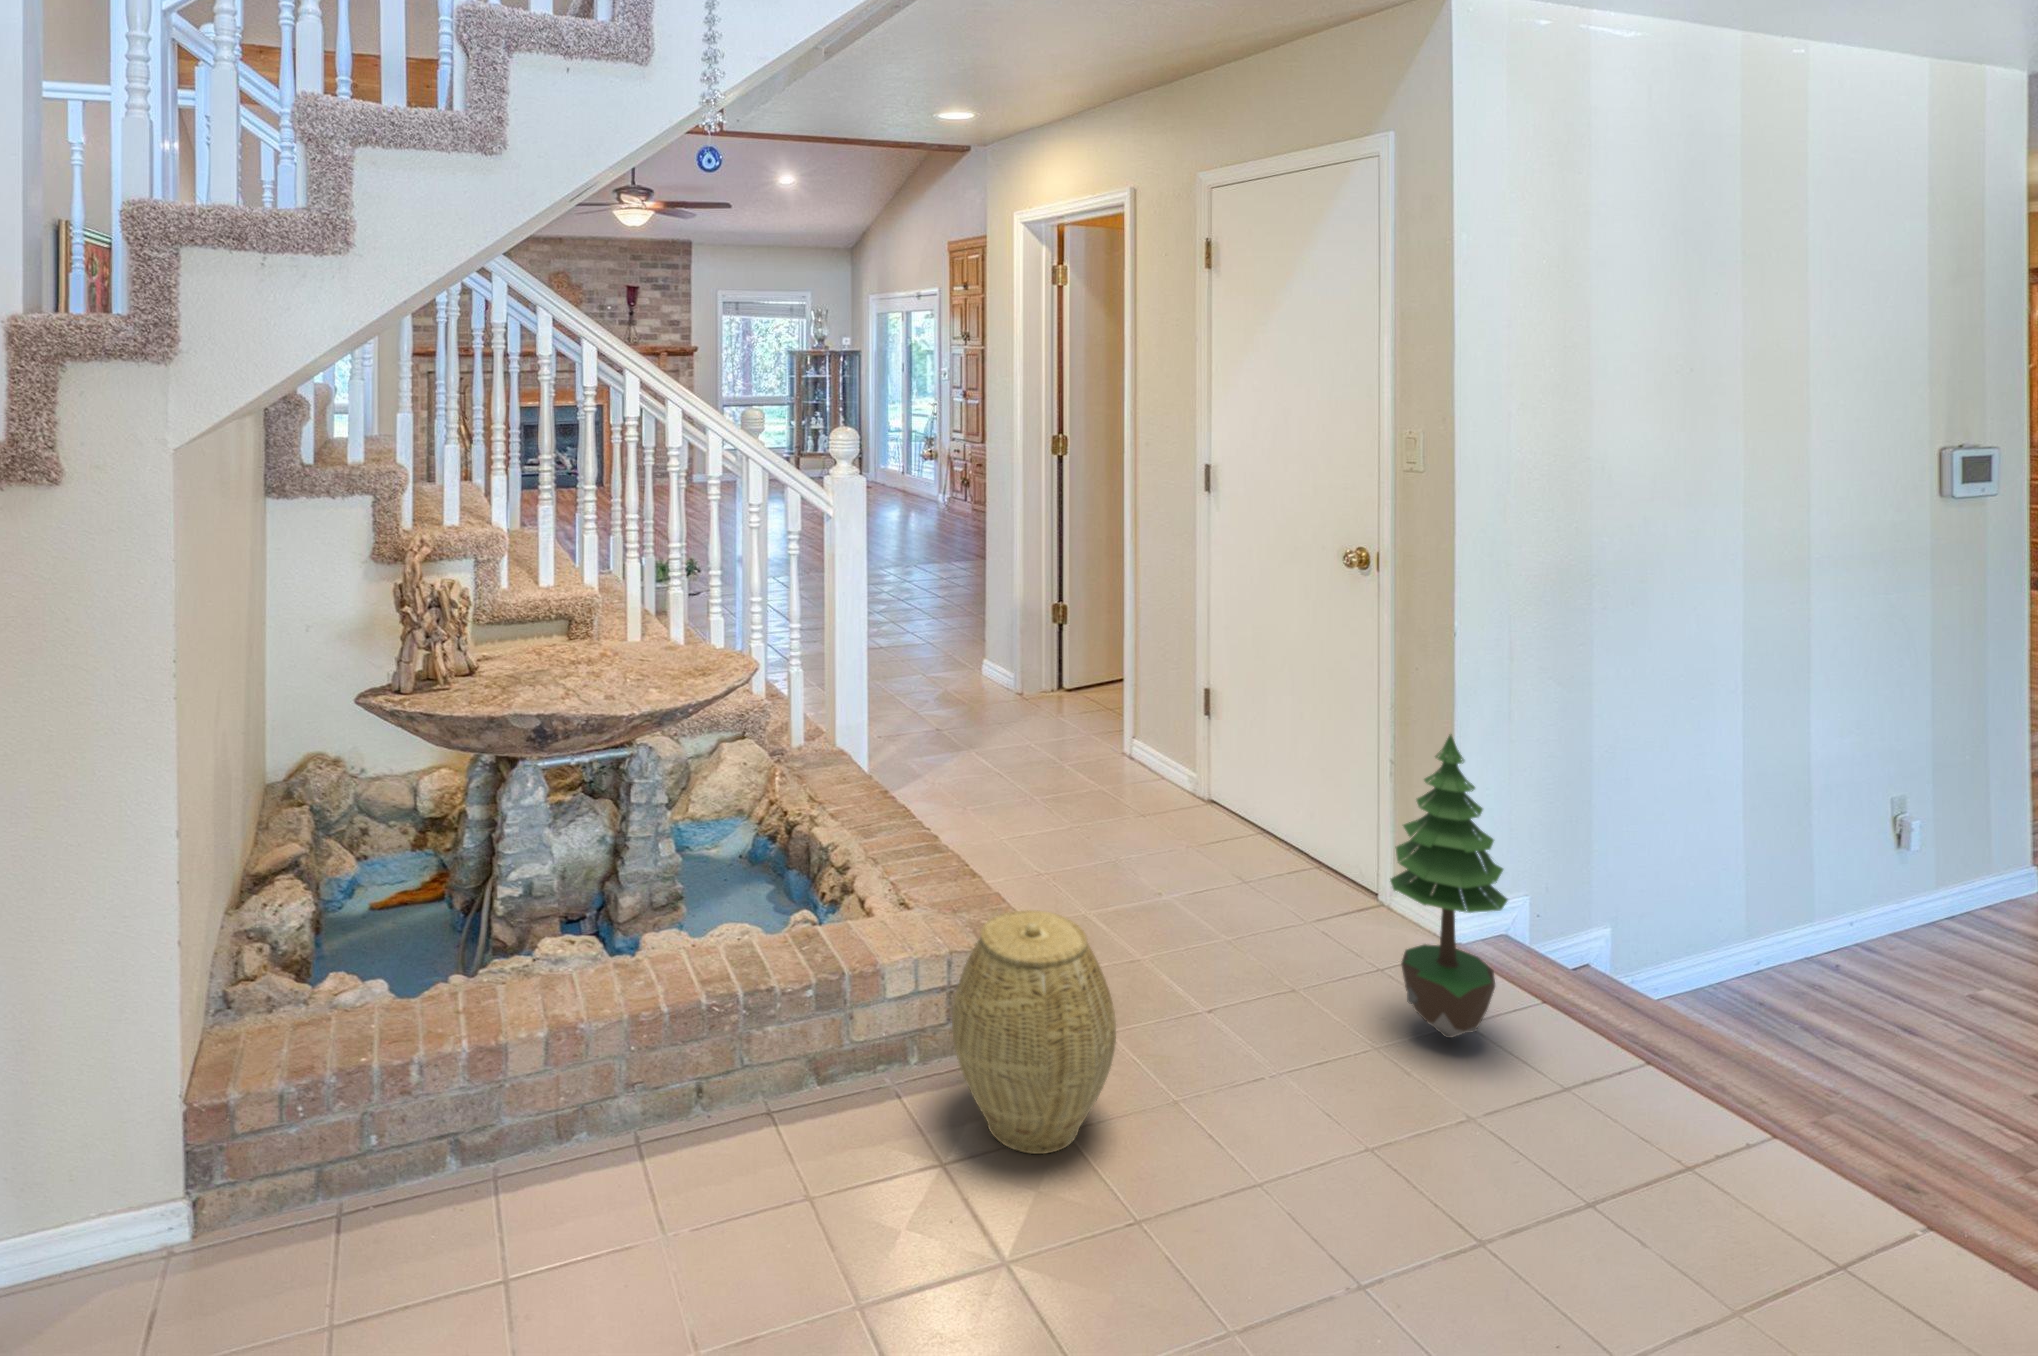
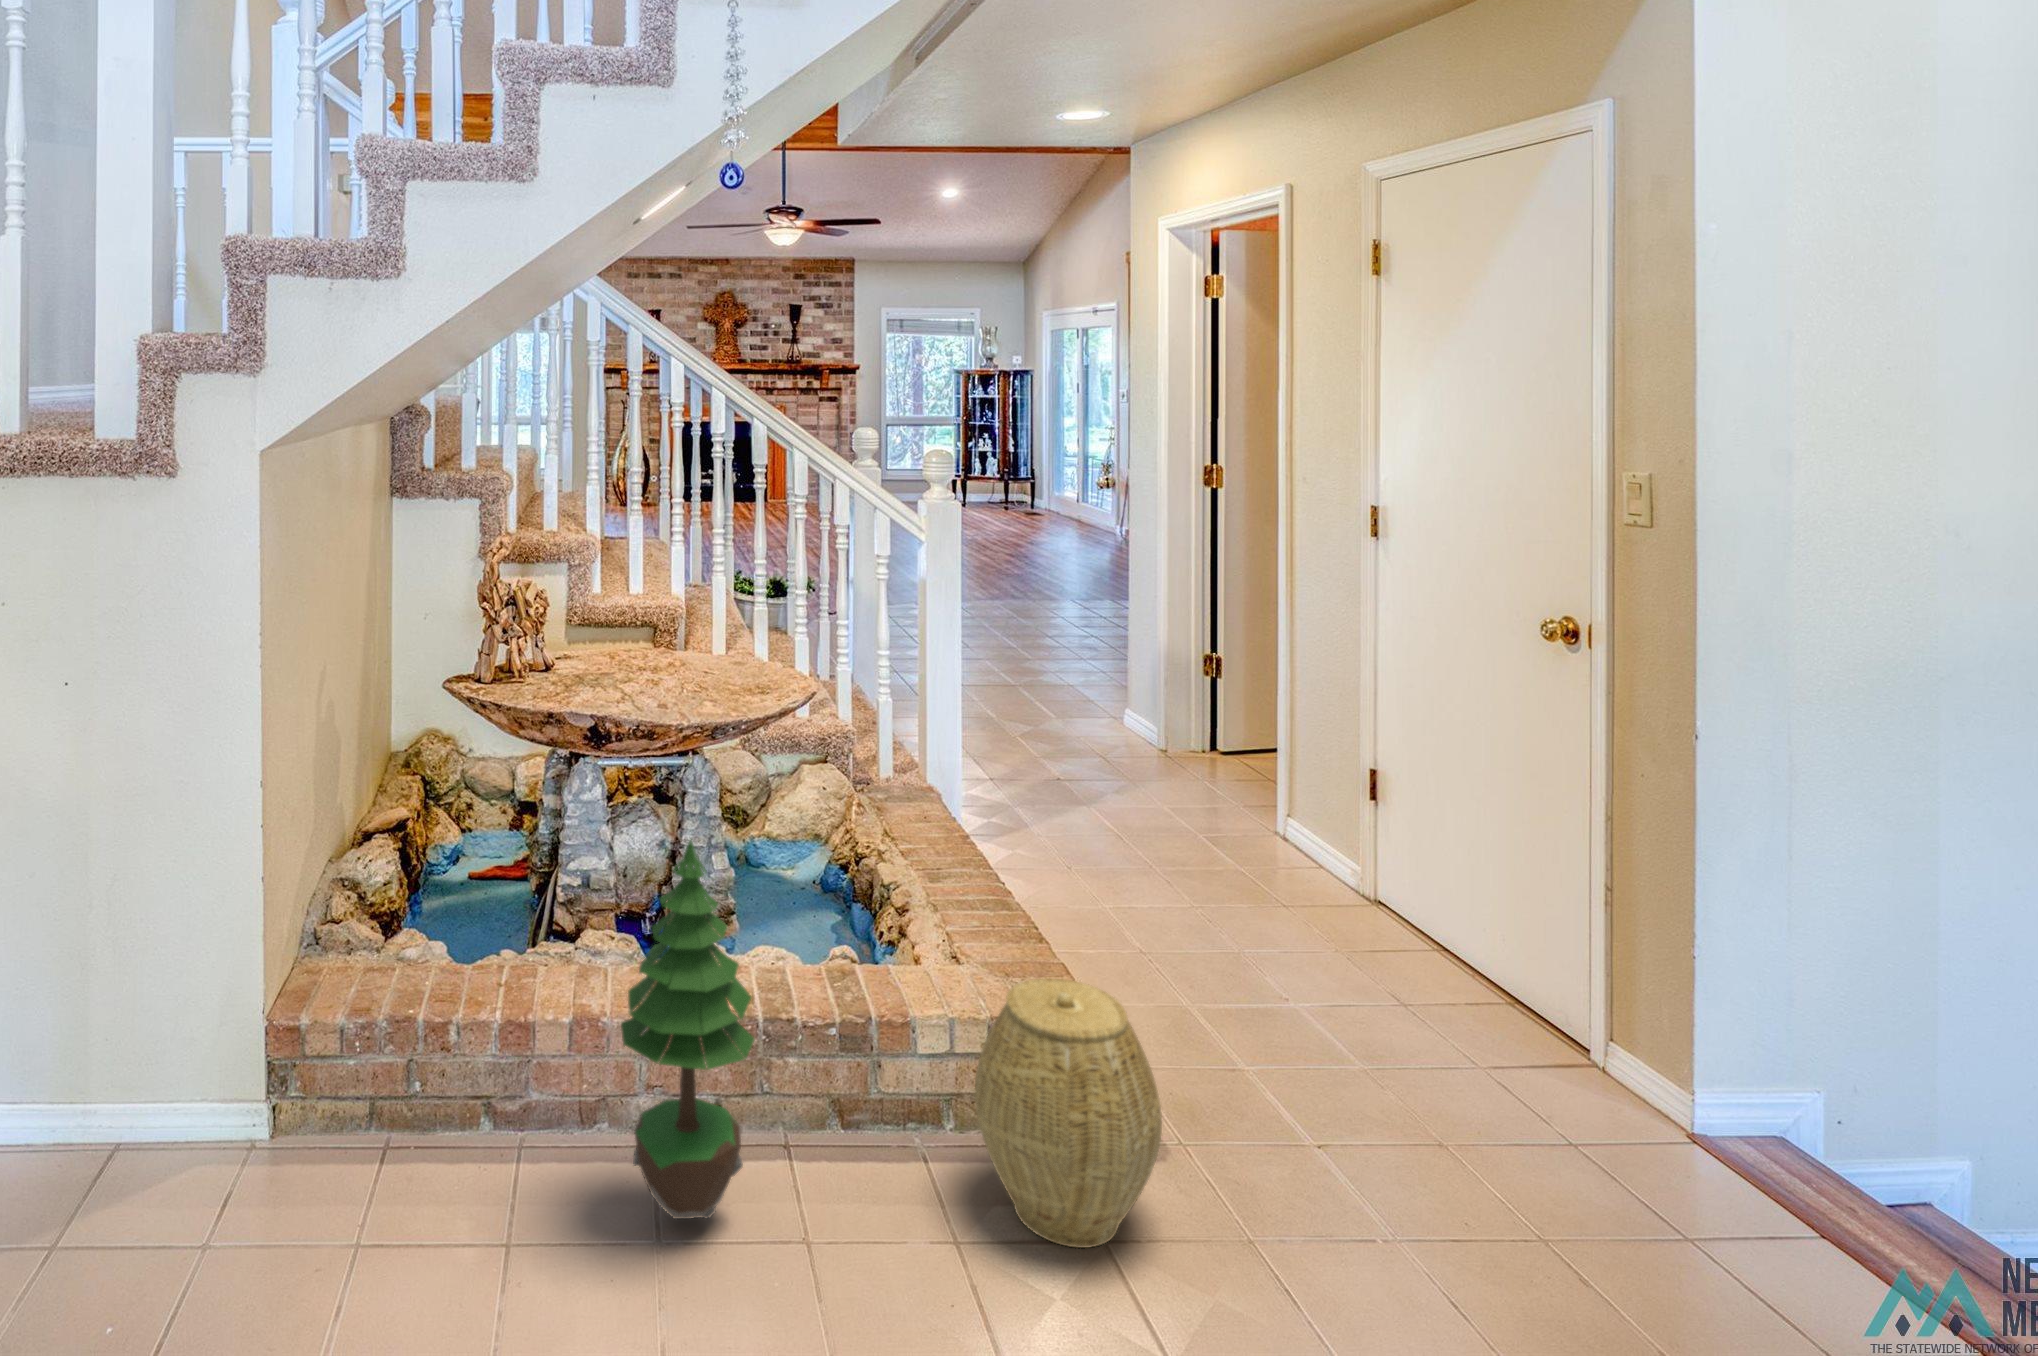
potted tree: present [1390,735,1508,1038] -> present [621,841,755,1219]

